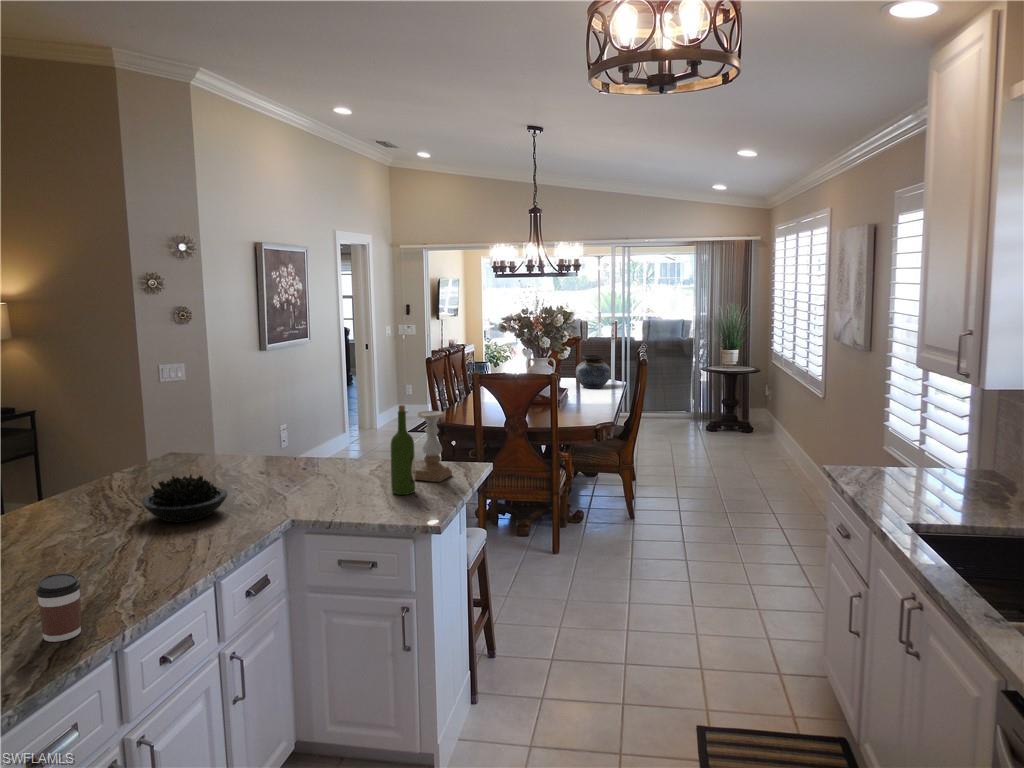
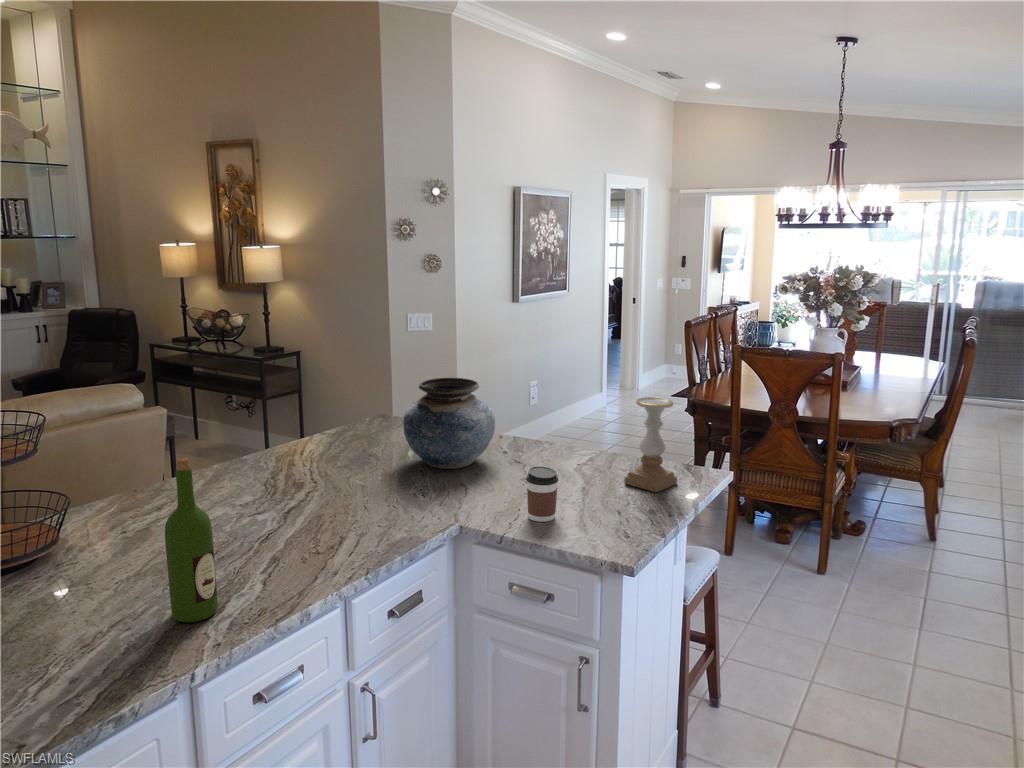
vase: present [576,355,611,389] -> present [403,378,495,469]
wine bottle: present [391,405,415,495] -> present [165,458,218,623]
succulent plant: present [141,475,227,522] -> none [298,451,394,508]
coffee cup: present [36,573,81,642] -> present [526,466,558,522]

